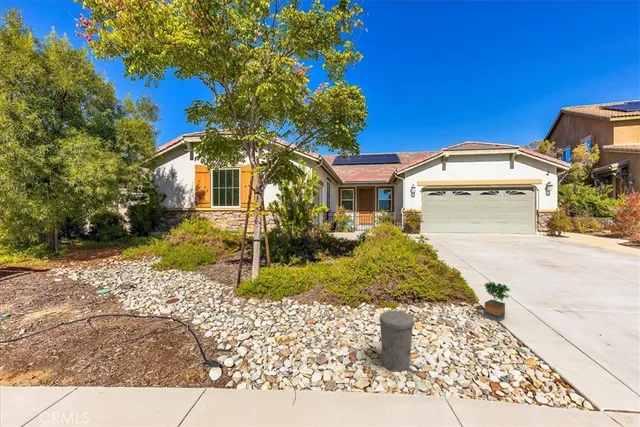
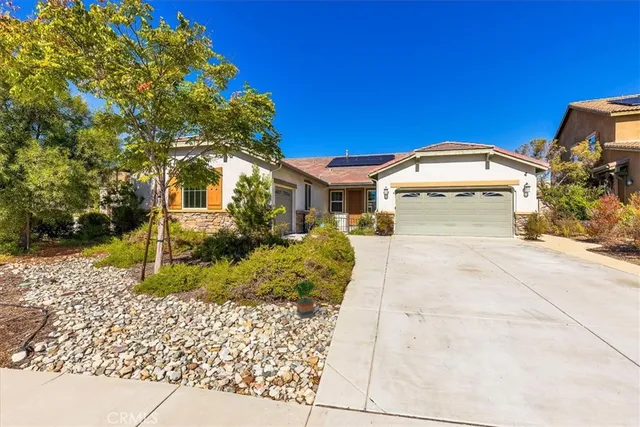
trash can: present [379,311,415,371] -> none [127,302,162,354]

